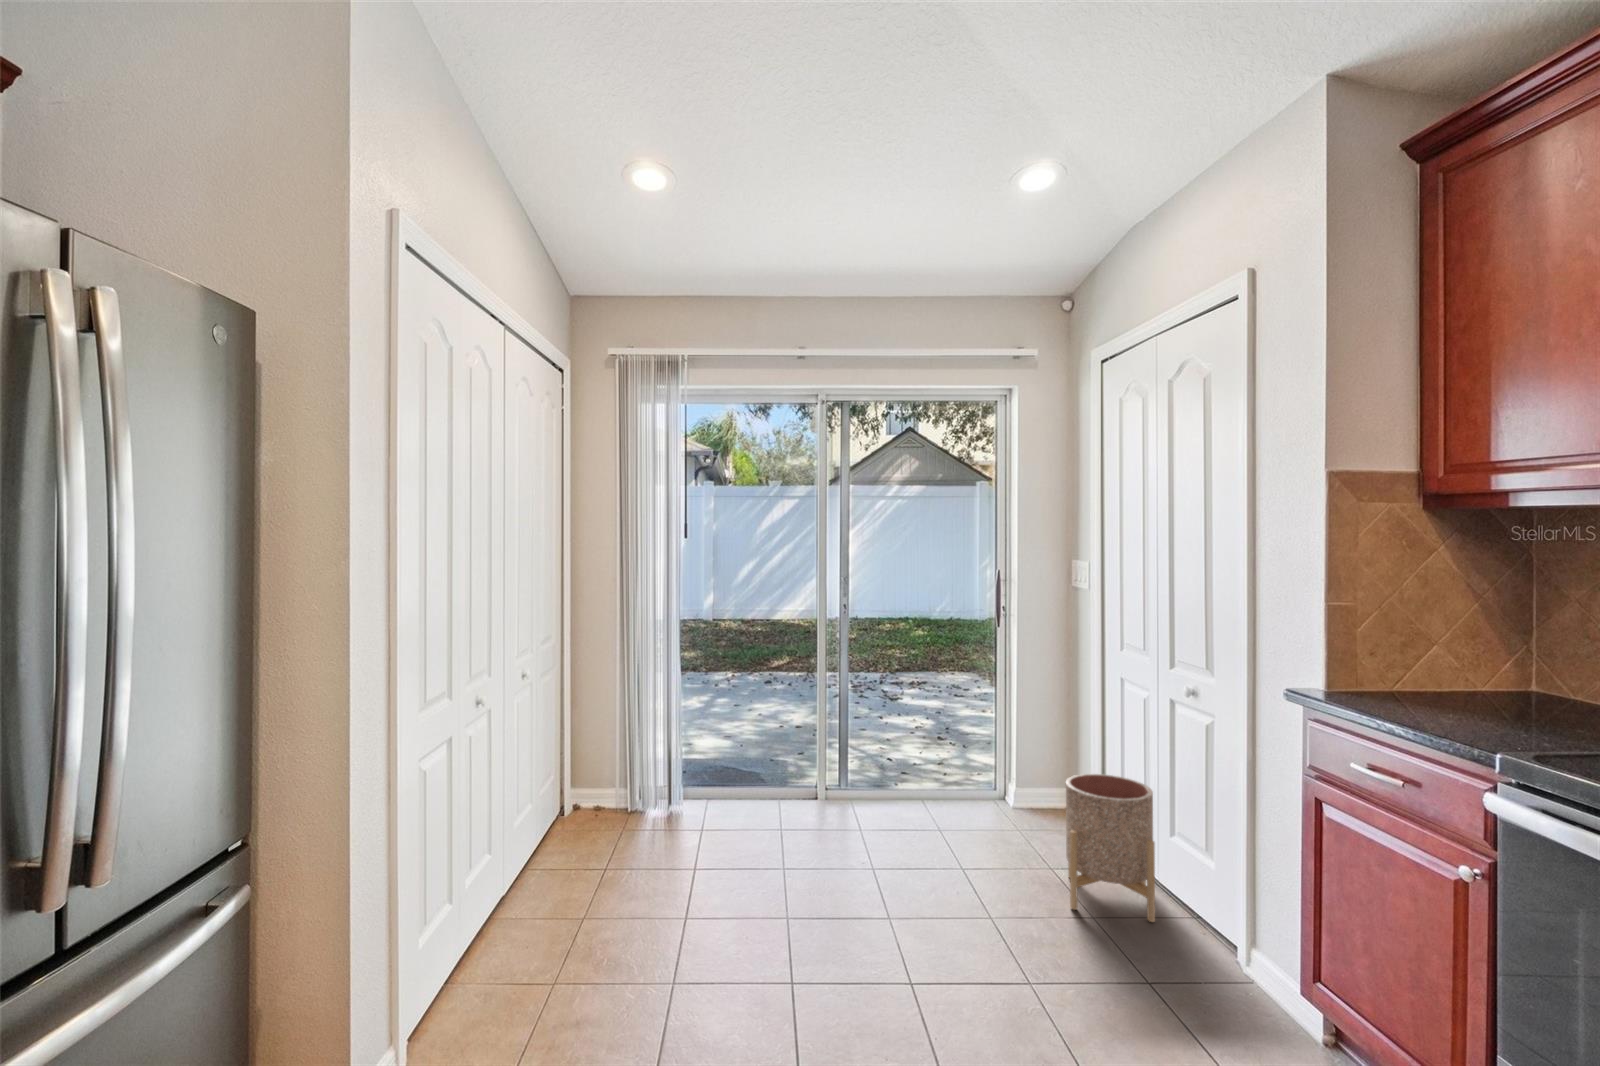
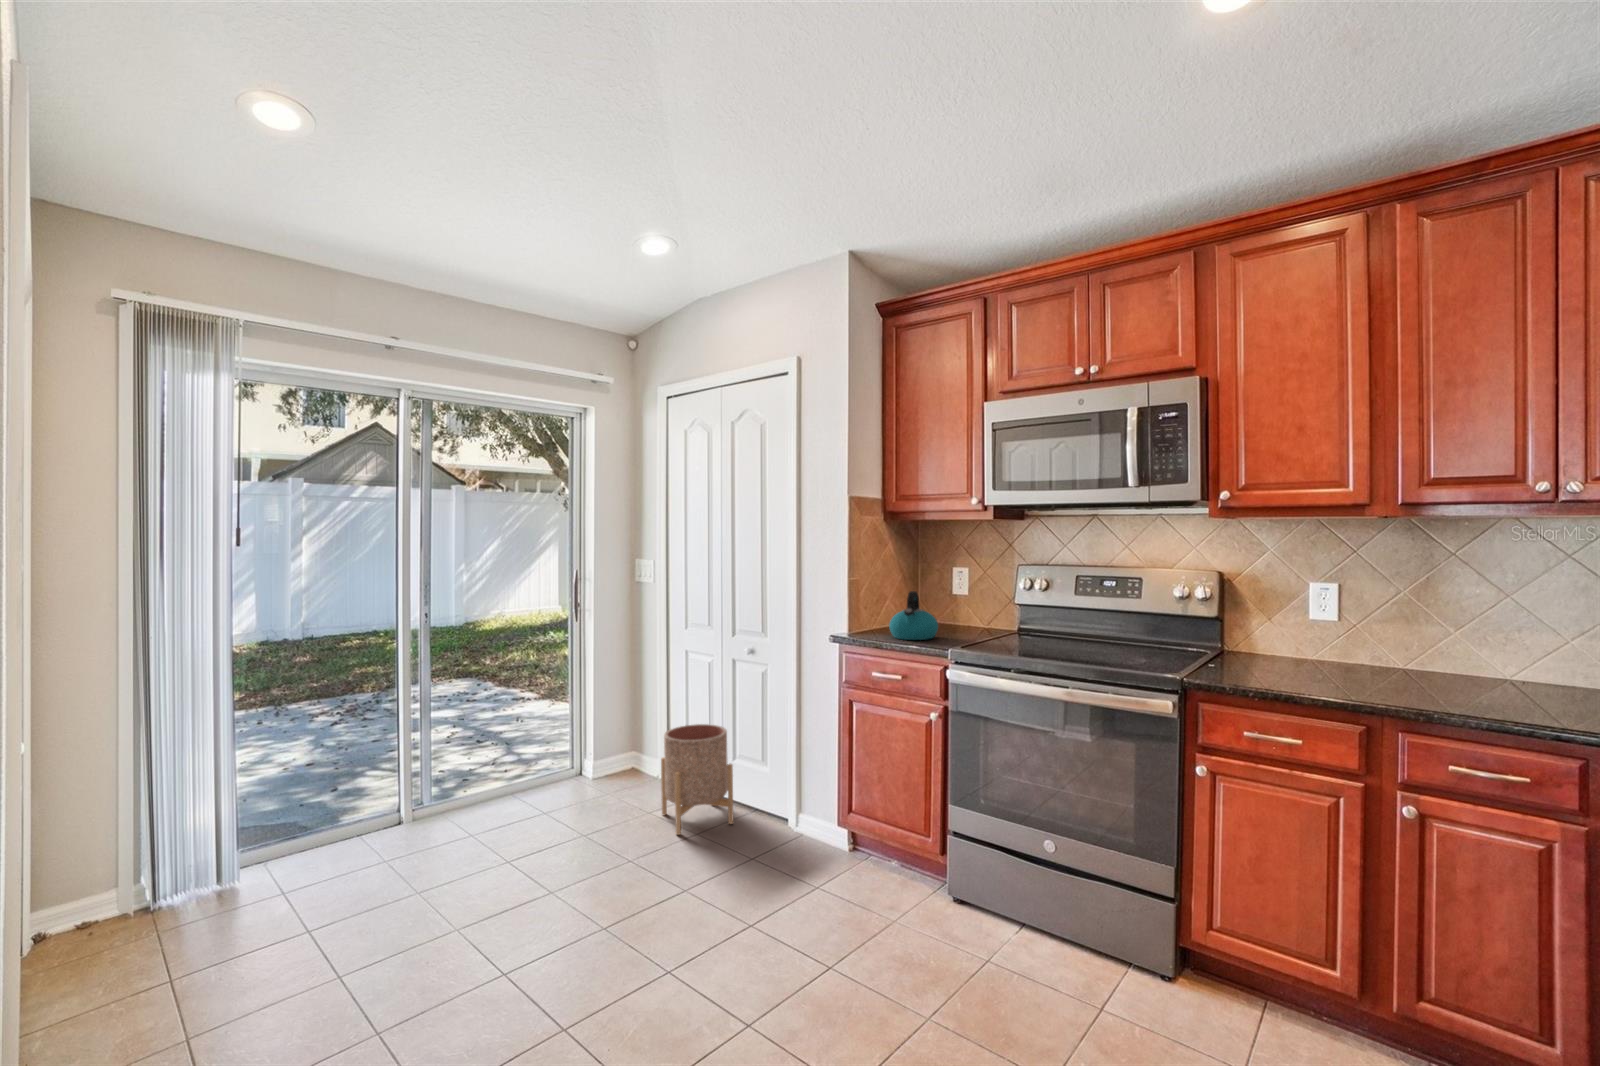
kettle: none [1408,633,1526,725] -> present [889,591,938,640]

